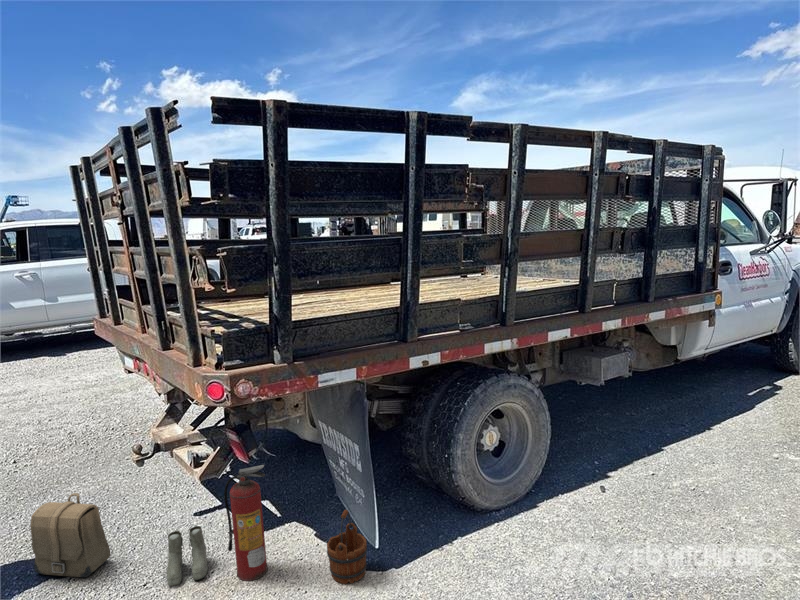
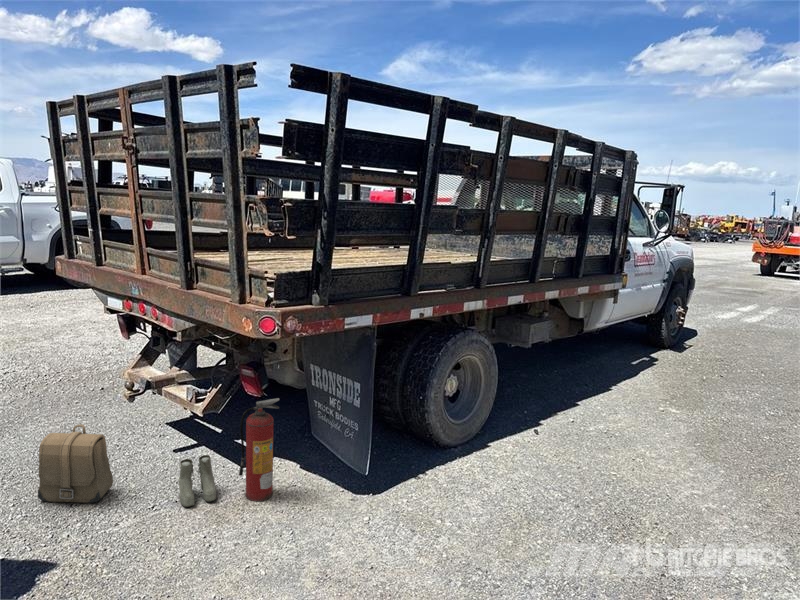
wooden bucket: present [327,510,367,584] -> none [331,438,366,501]

